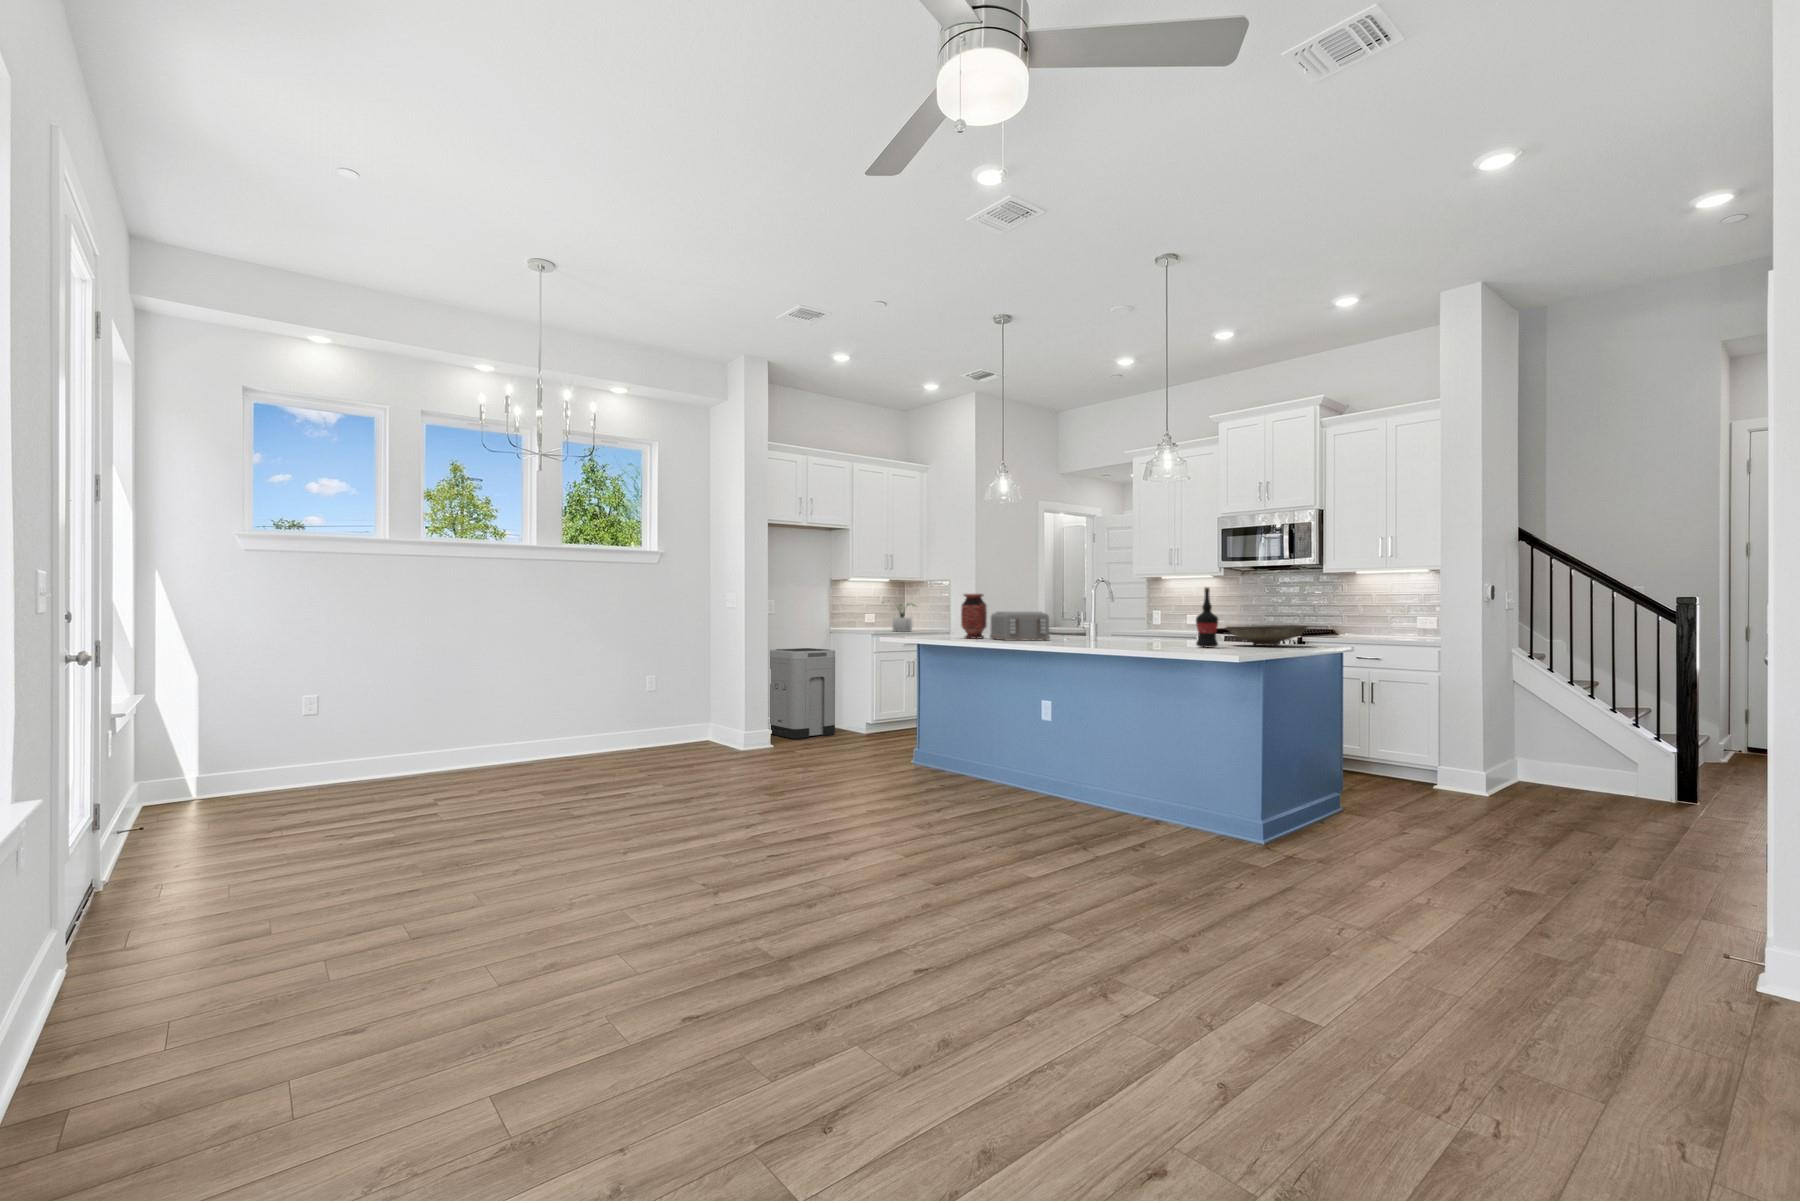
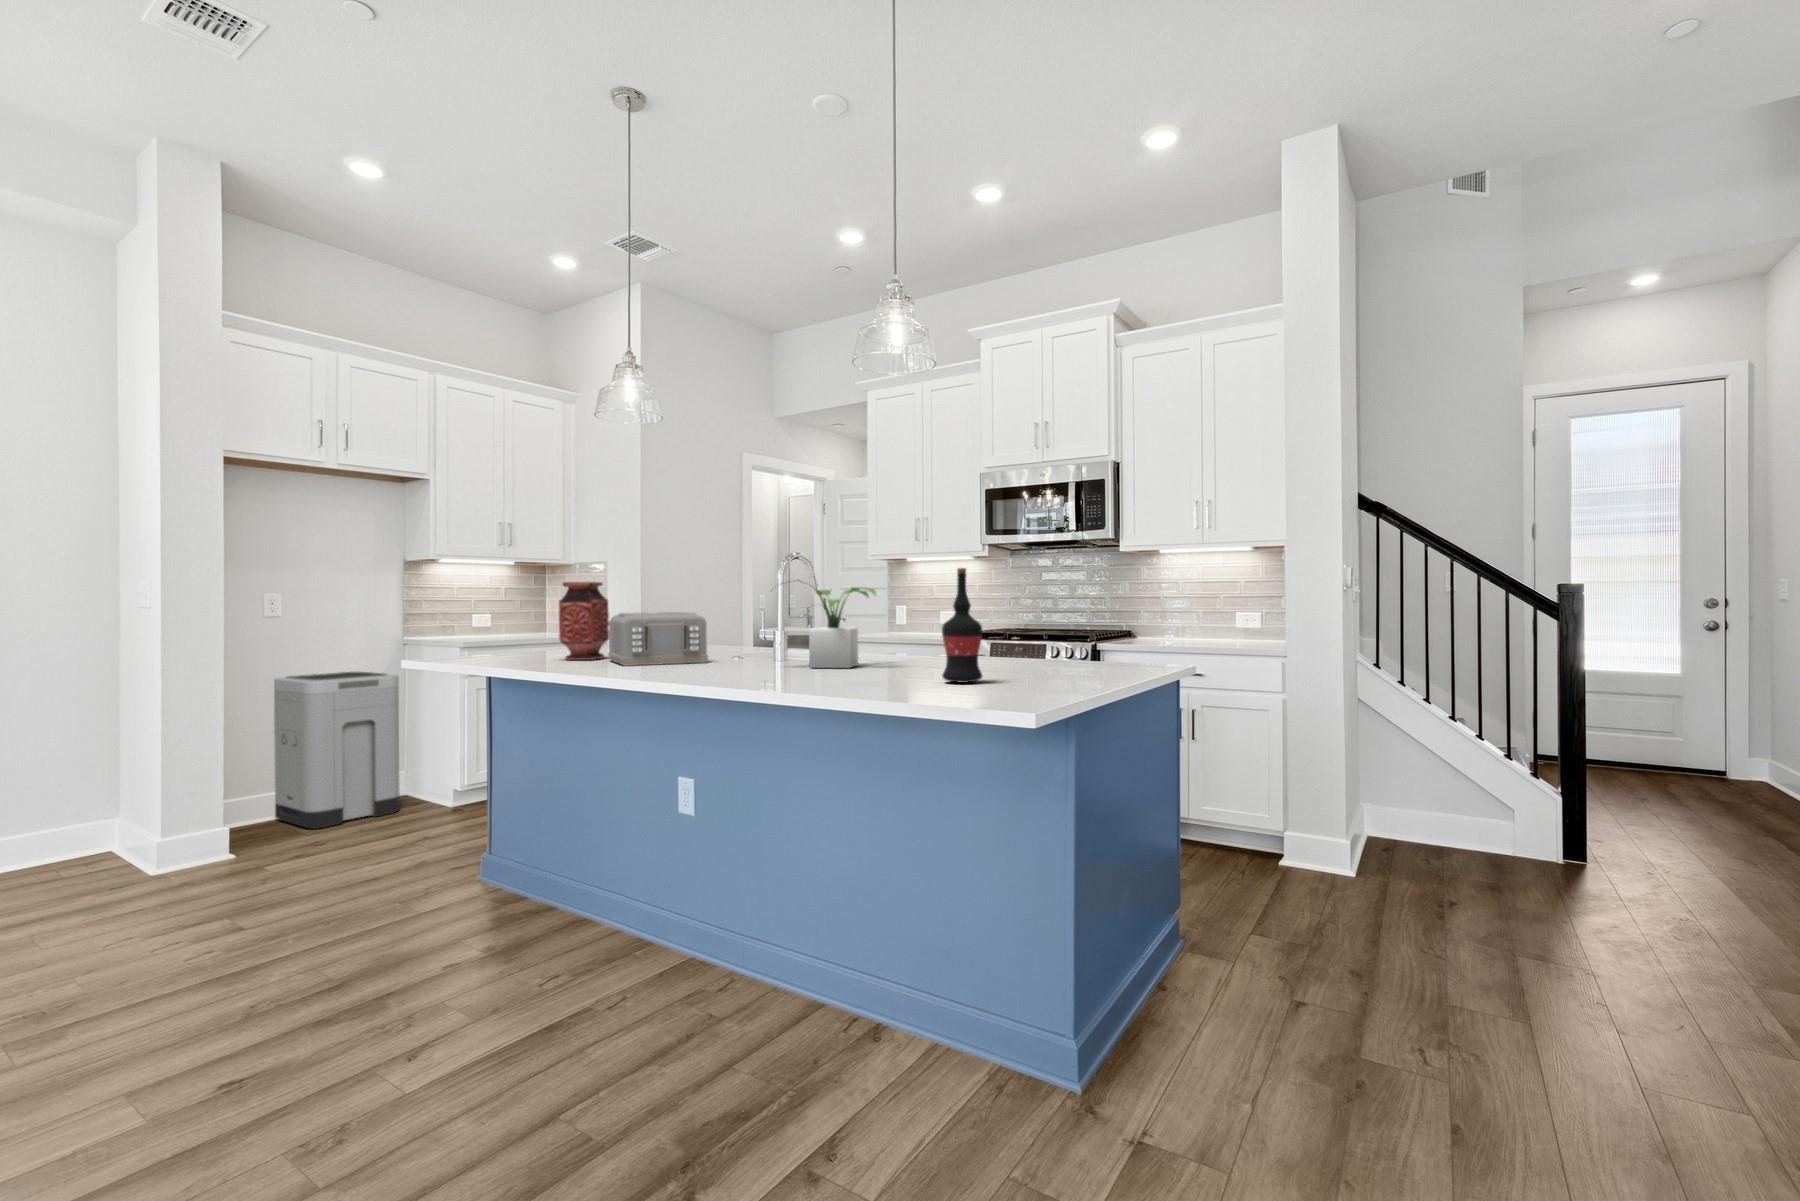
potted plant: present [892,604,915,632] -> present [789,580,876,668]
decorative bowl: present [1226,625,1307,646] -> none [994,635,1130,672]

